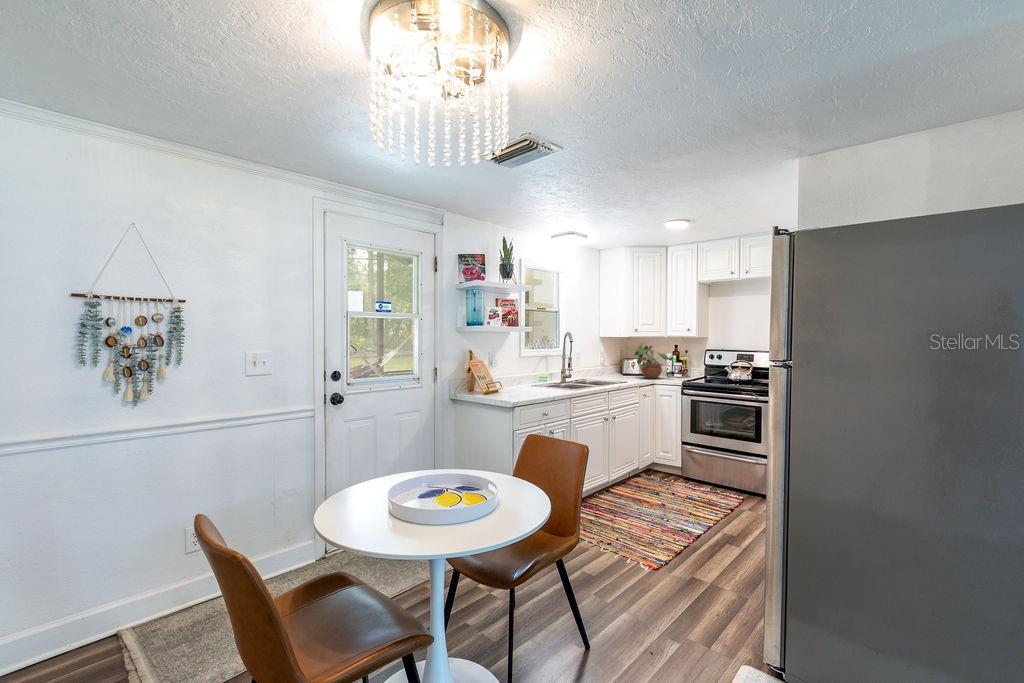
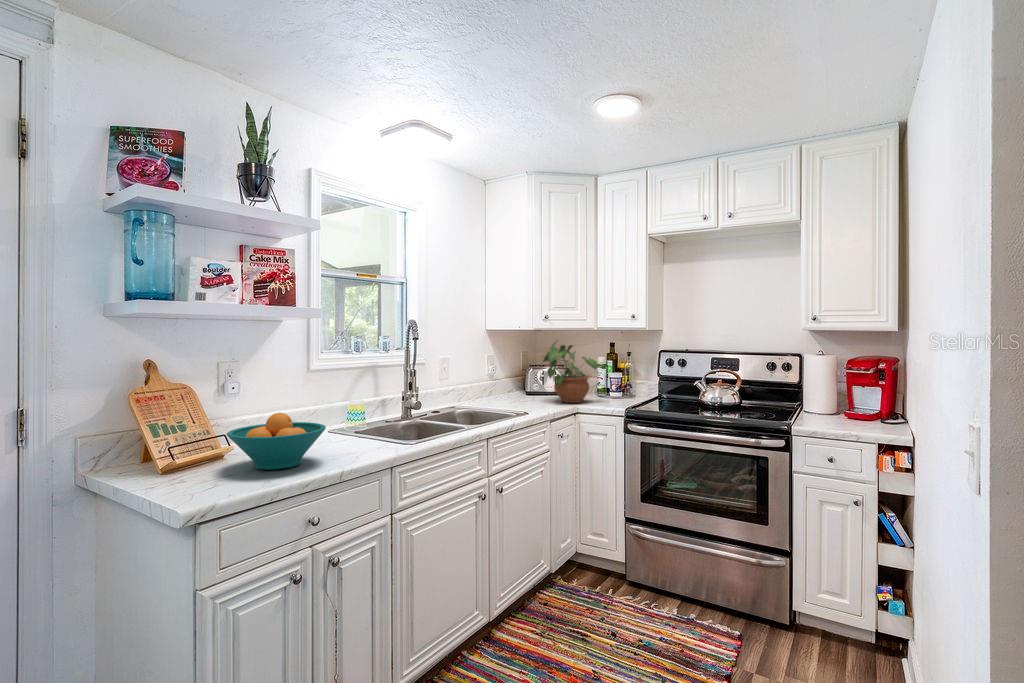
fruit bowl: none [507,373,545,395] -> present [227,413,326,470]

